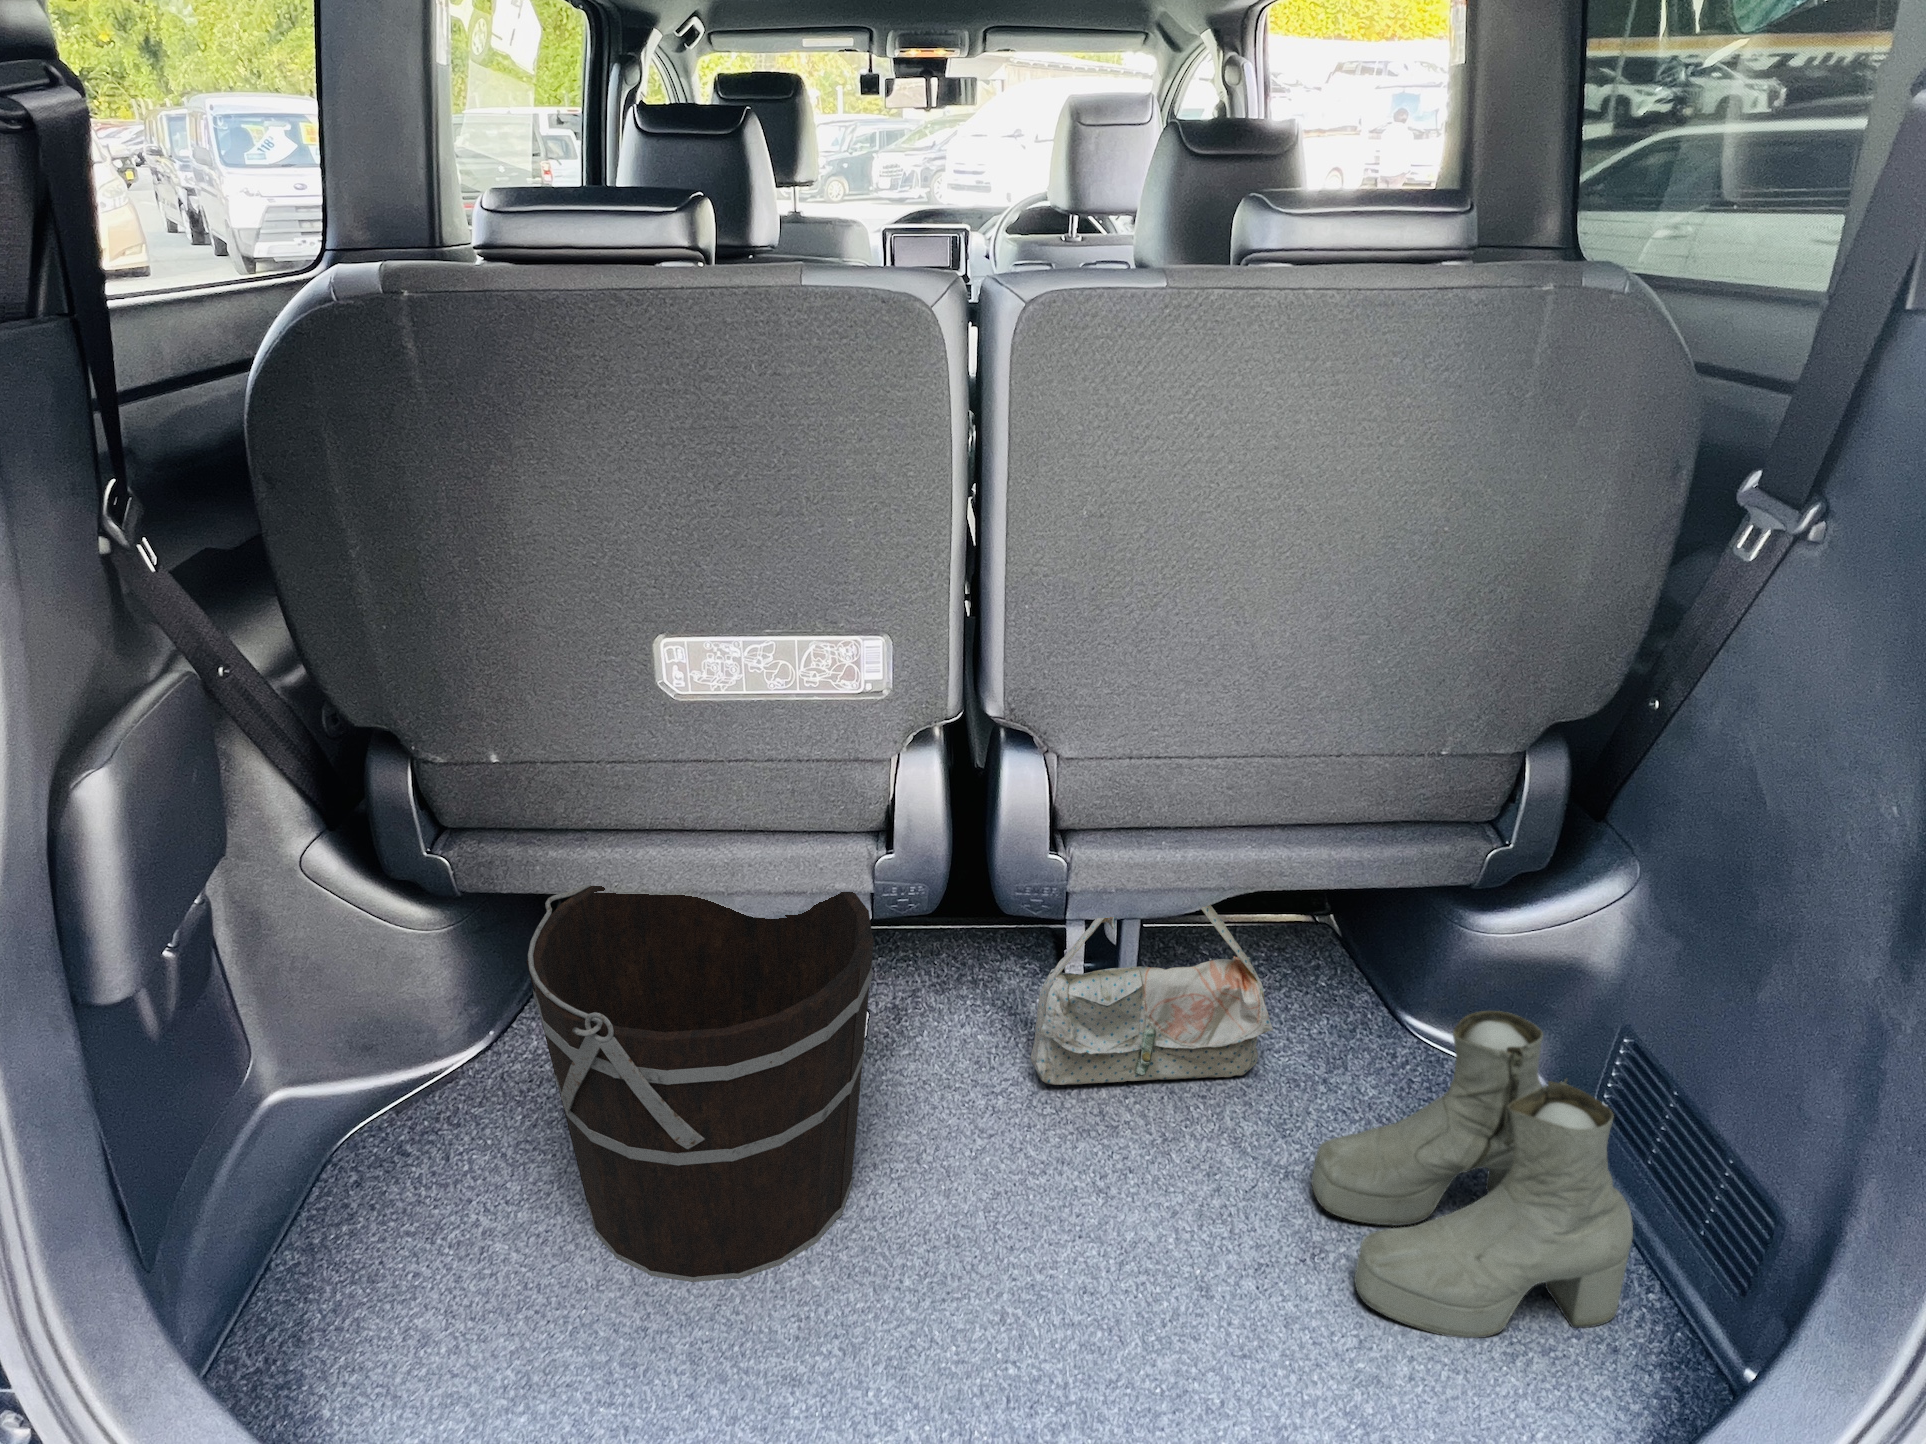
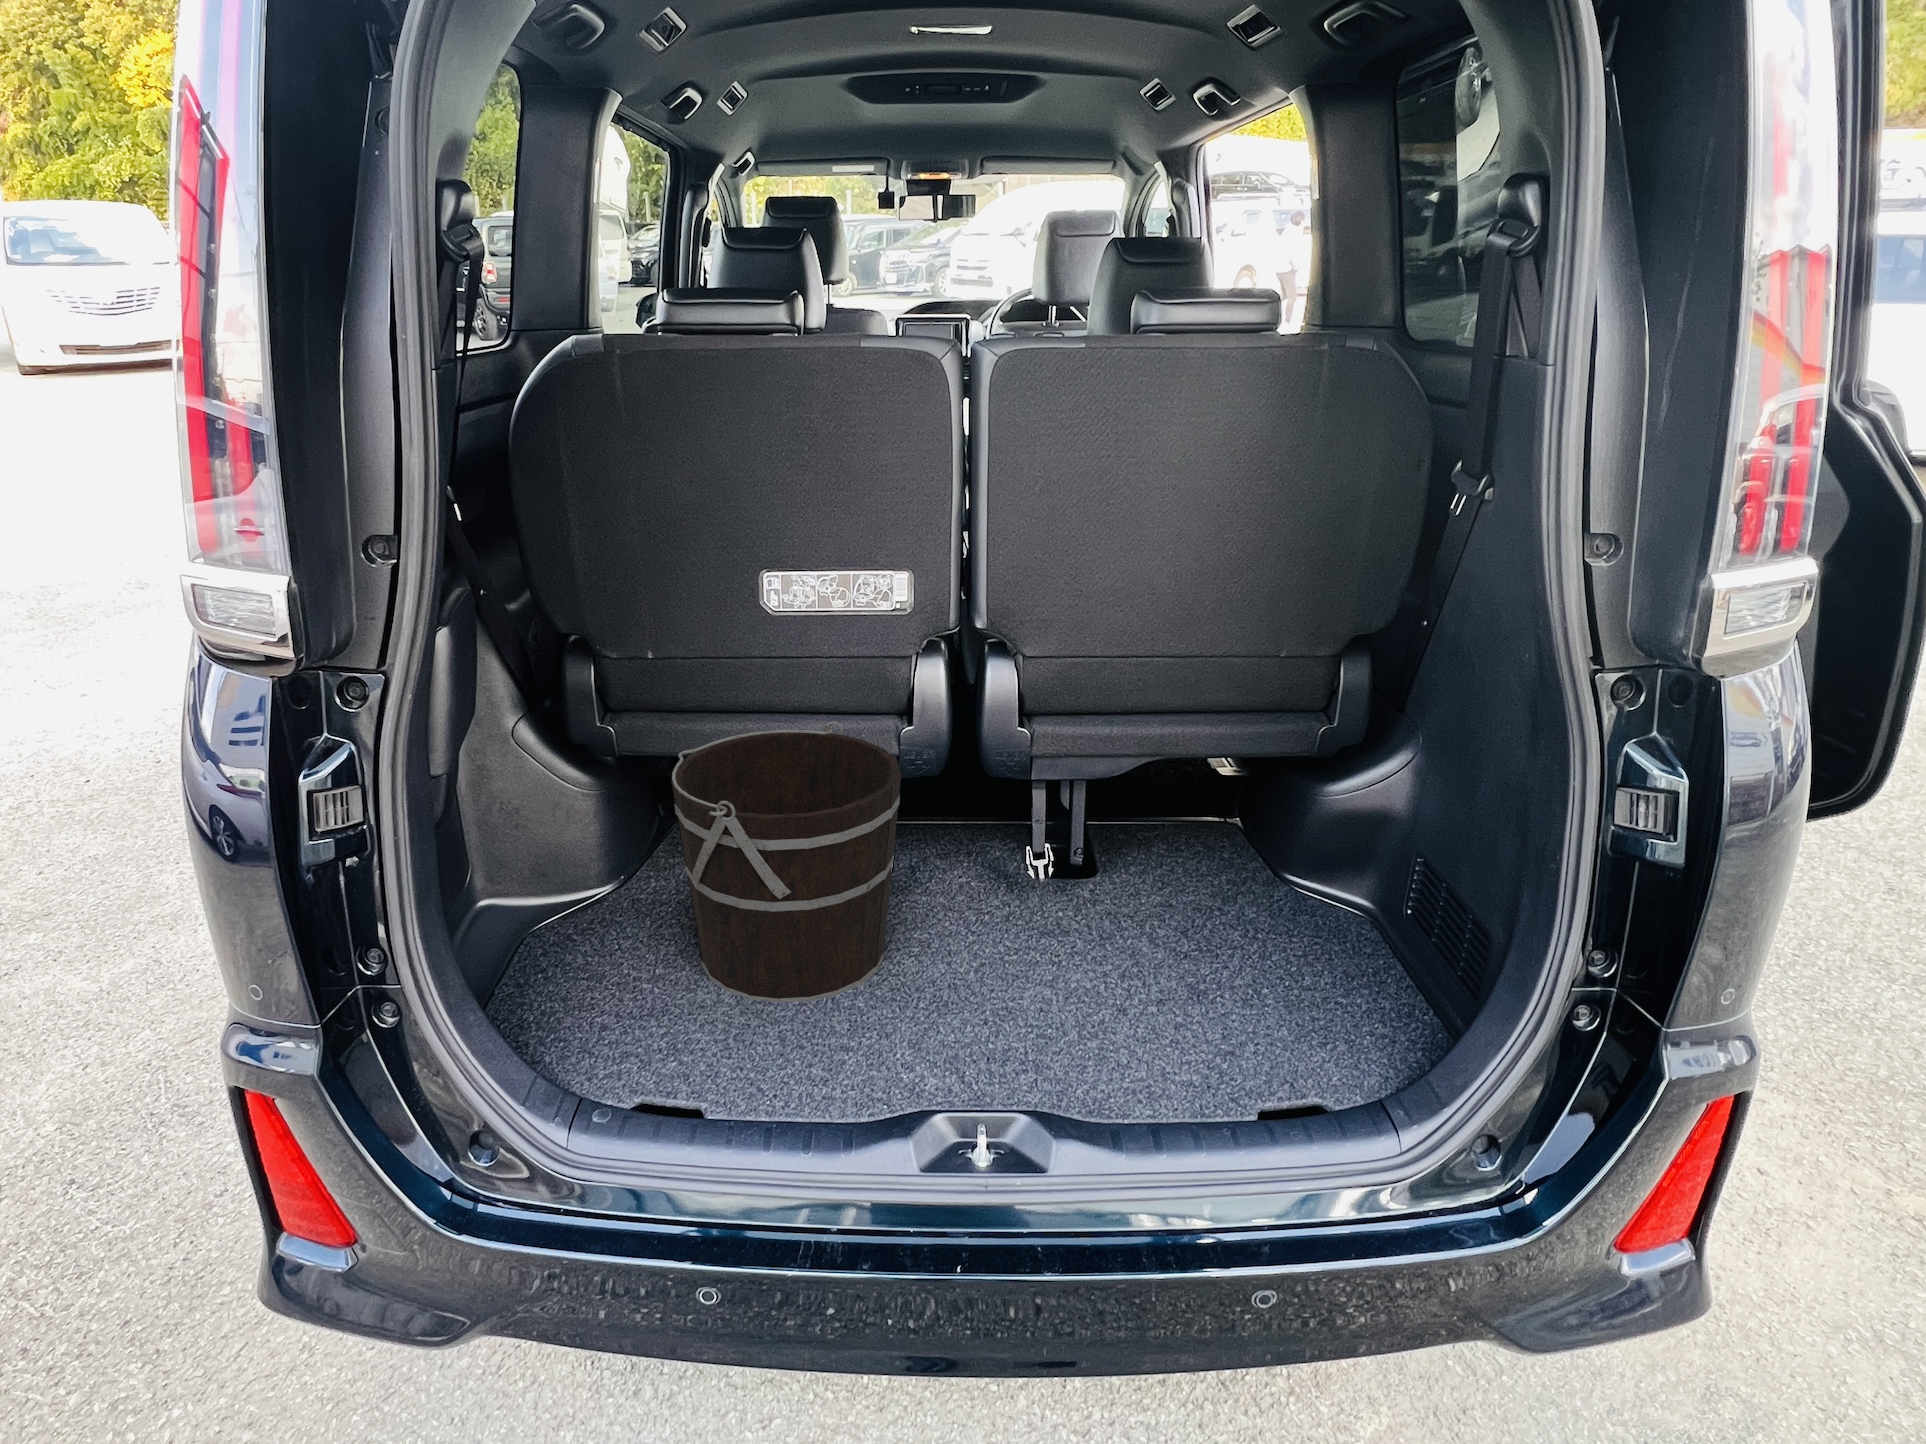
bag: present [1031,905,1273,1085] -> none [1009,729,1181,908]
boots: present [1311,1011,1633,1338] -> none [1202,829,1407,1034]

